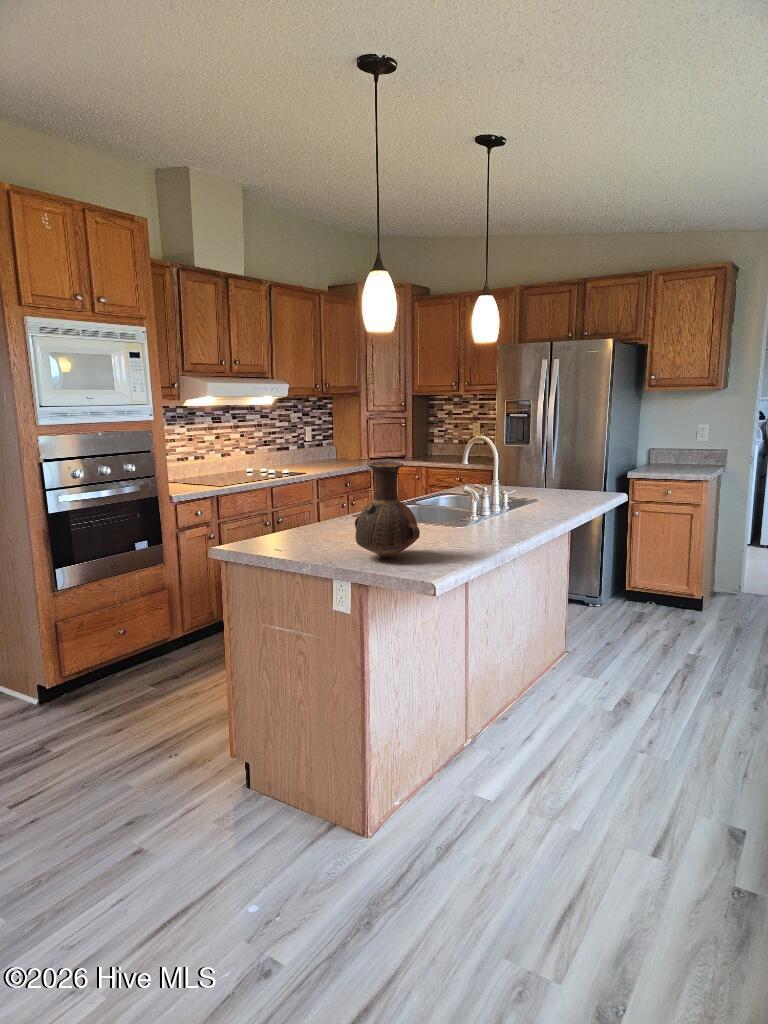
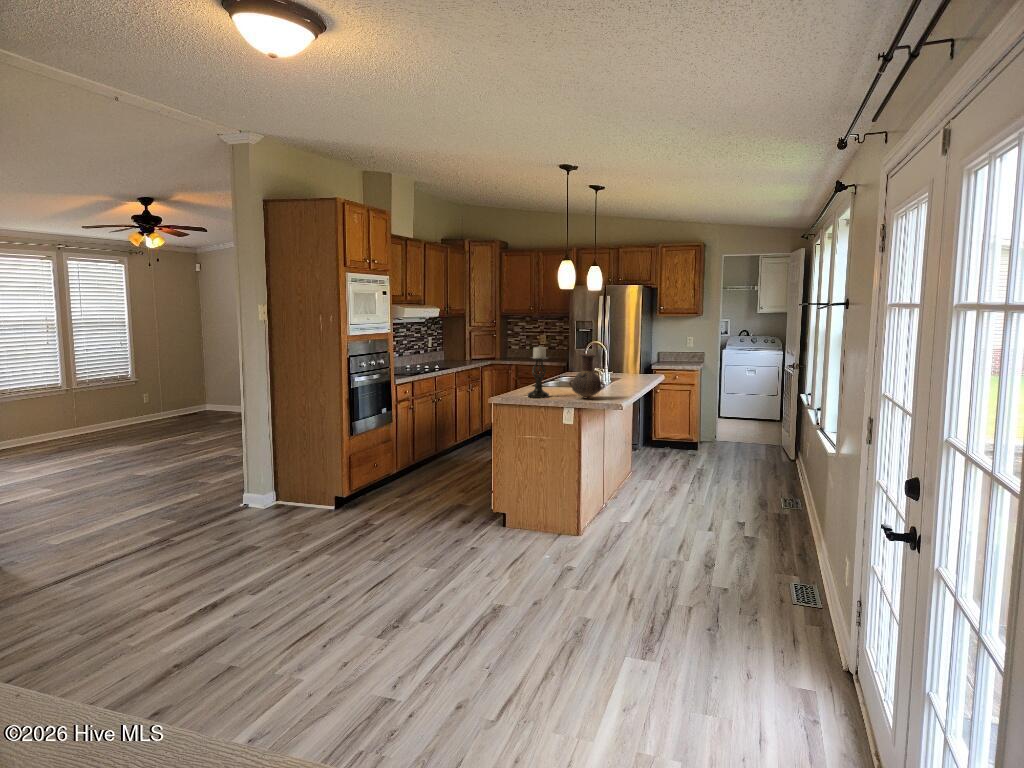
candle holder: none [281,444,325,551] -> present [527,346,549,398]

